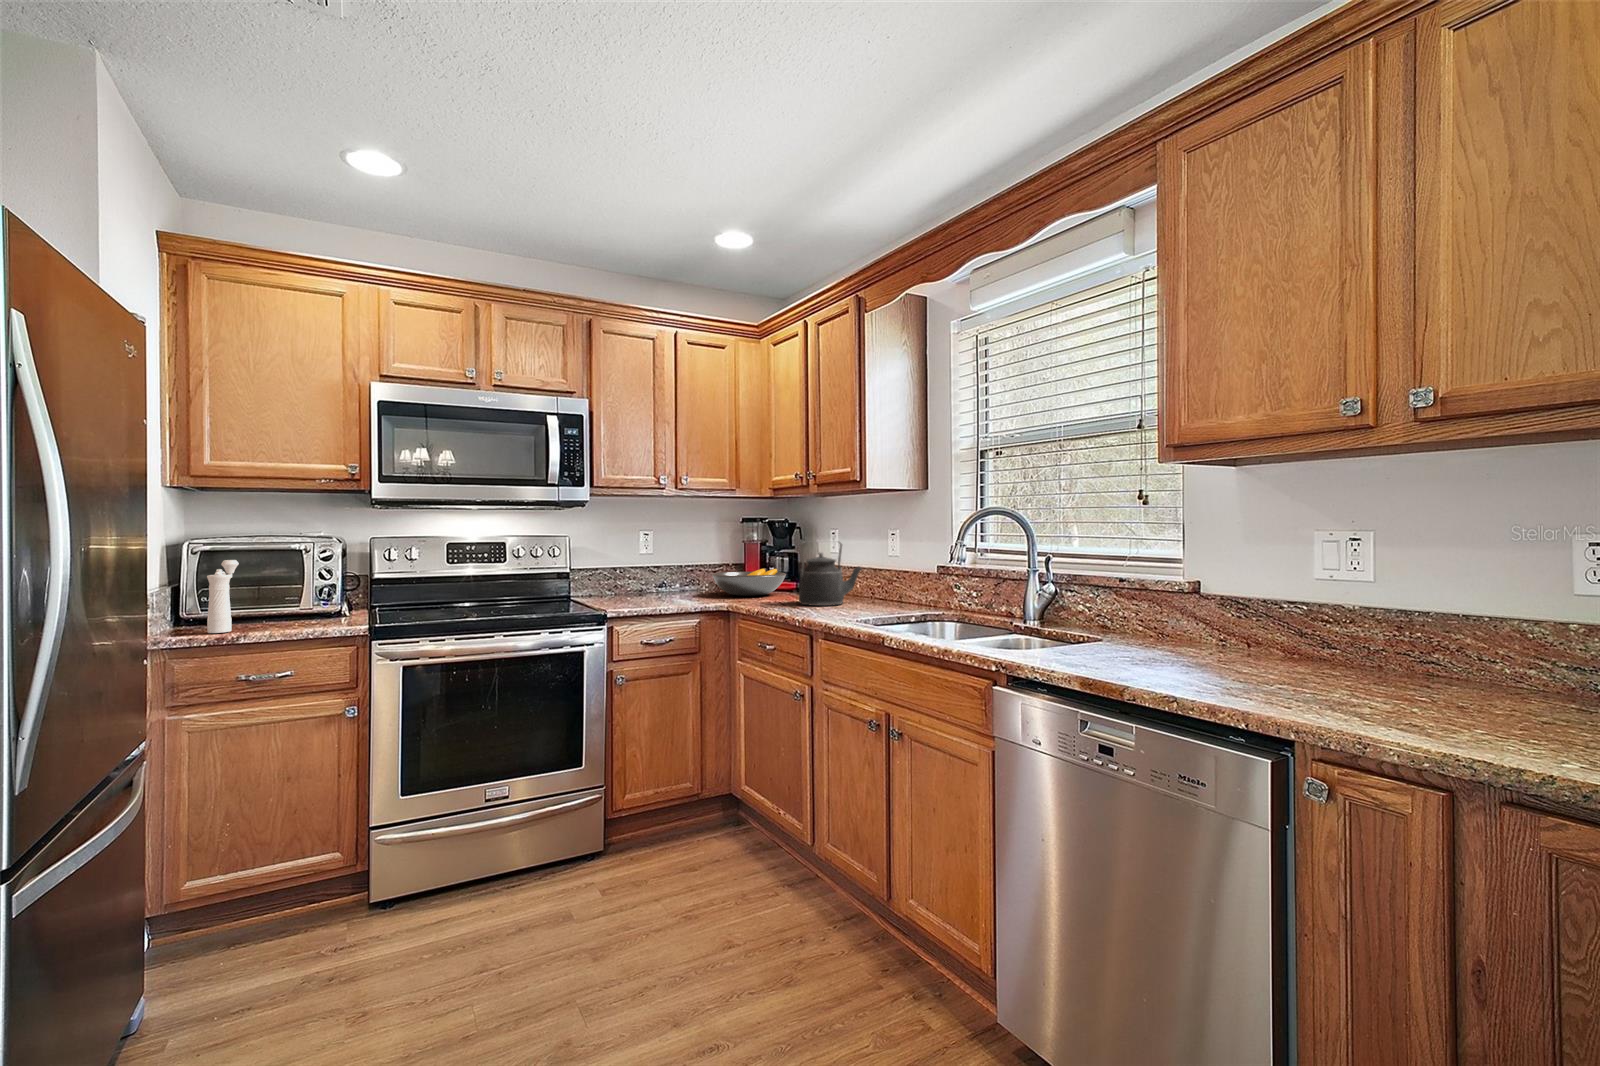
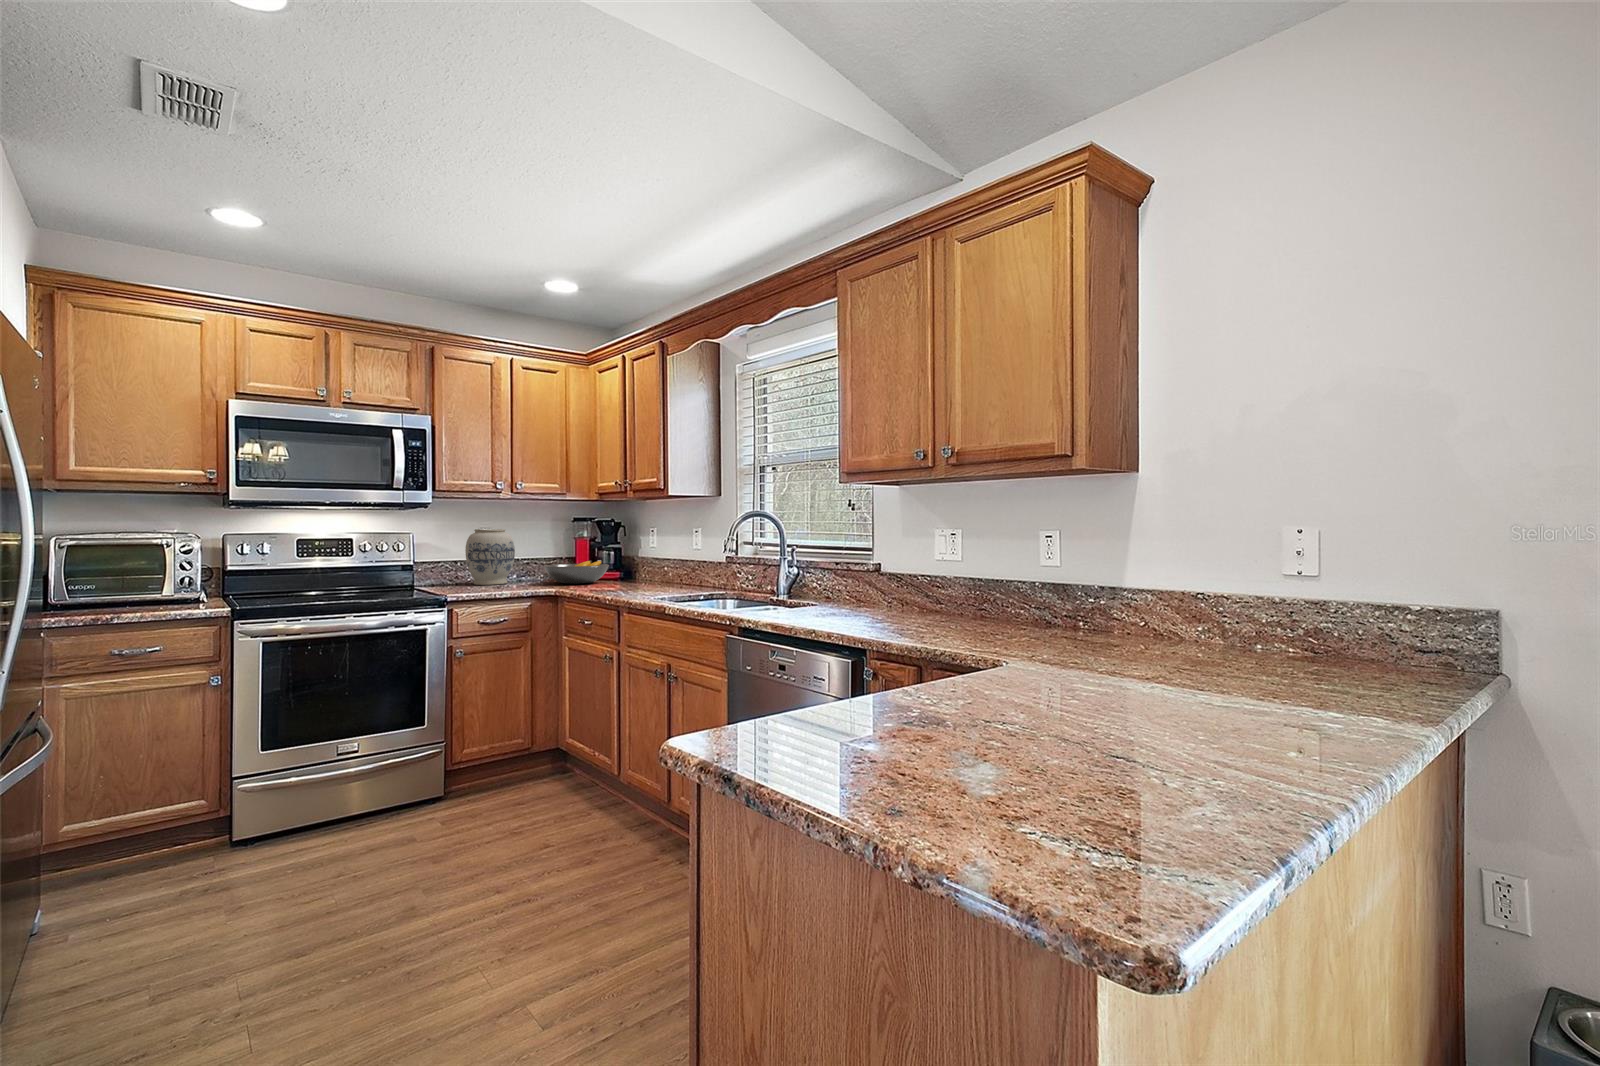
vase: none [625,531,679,596] -> present [465,529,515,585]
kettle: present [799,542,862,606] -> none [615,537,669,590]
pepper mill: present [207,560,239,633] -> none [81,553,107,615]

